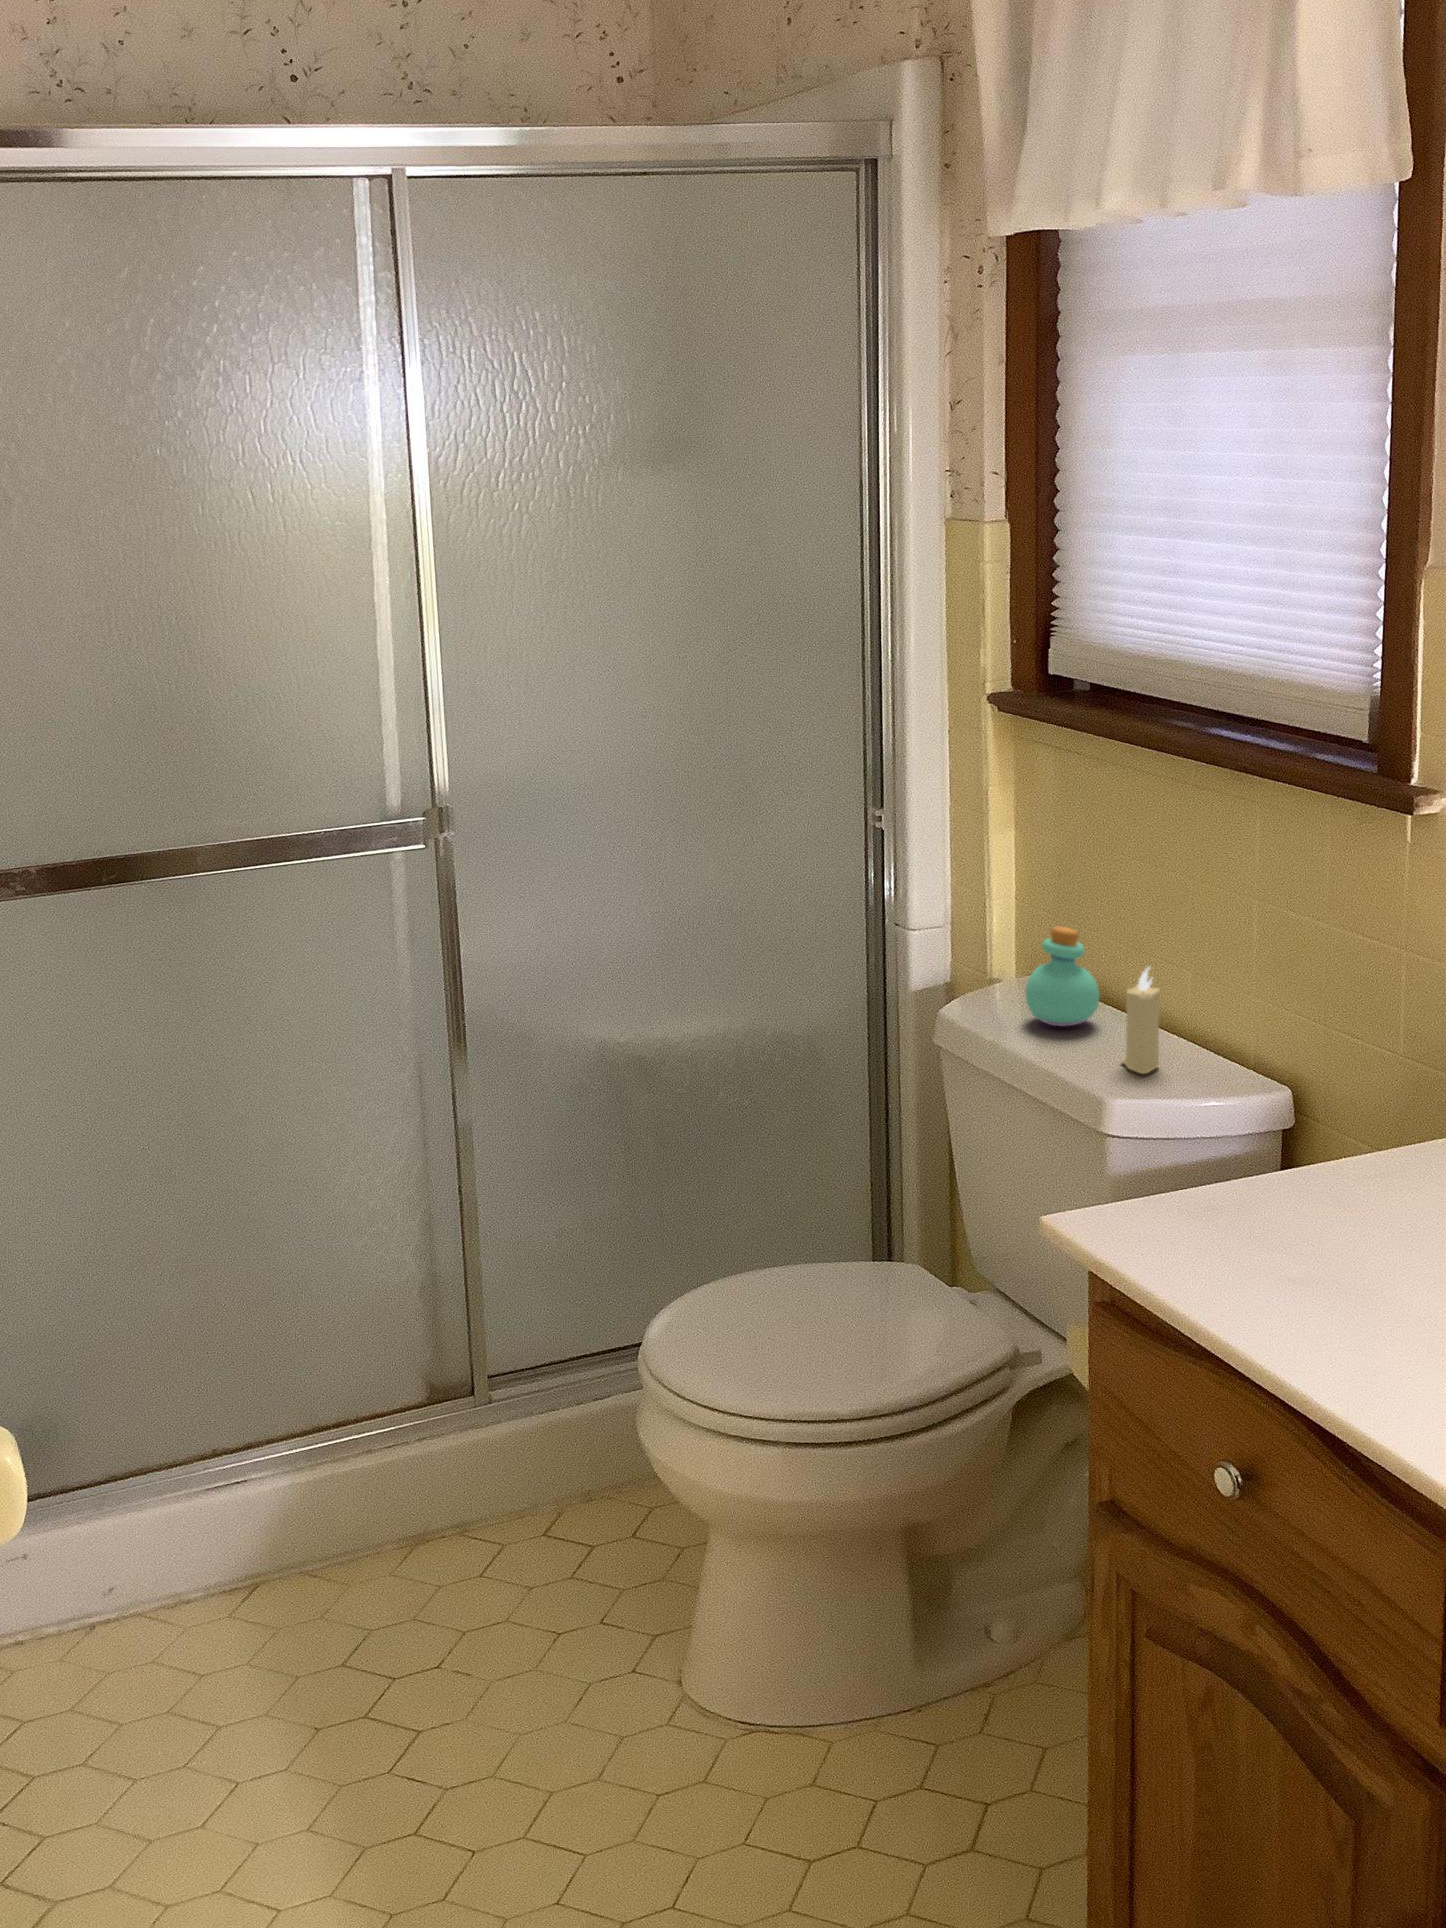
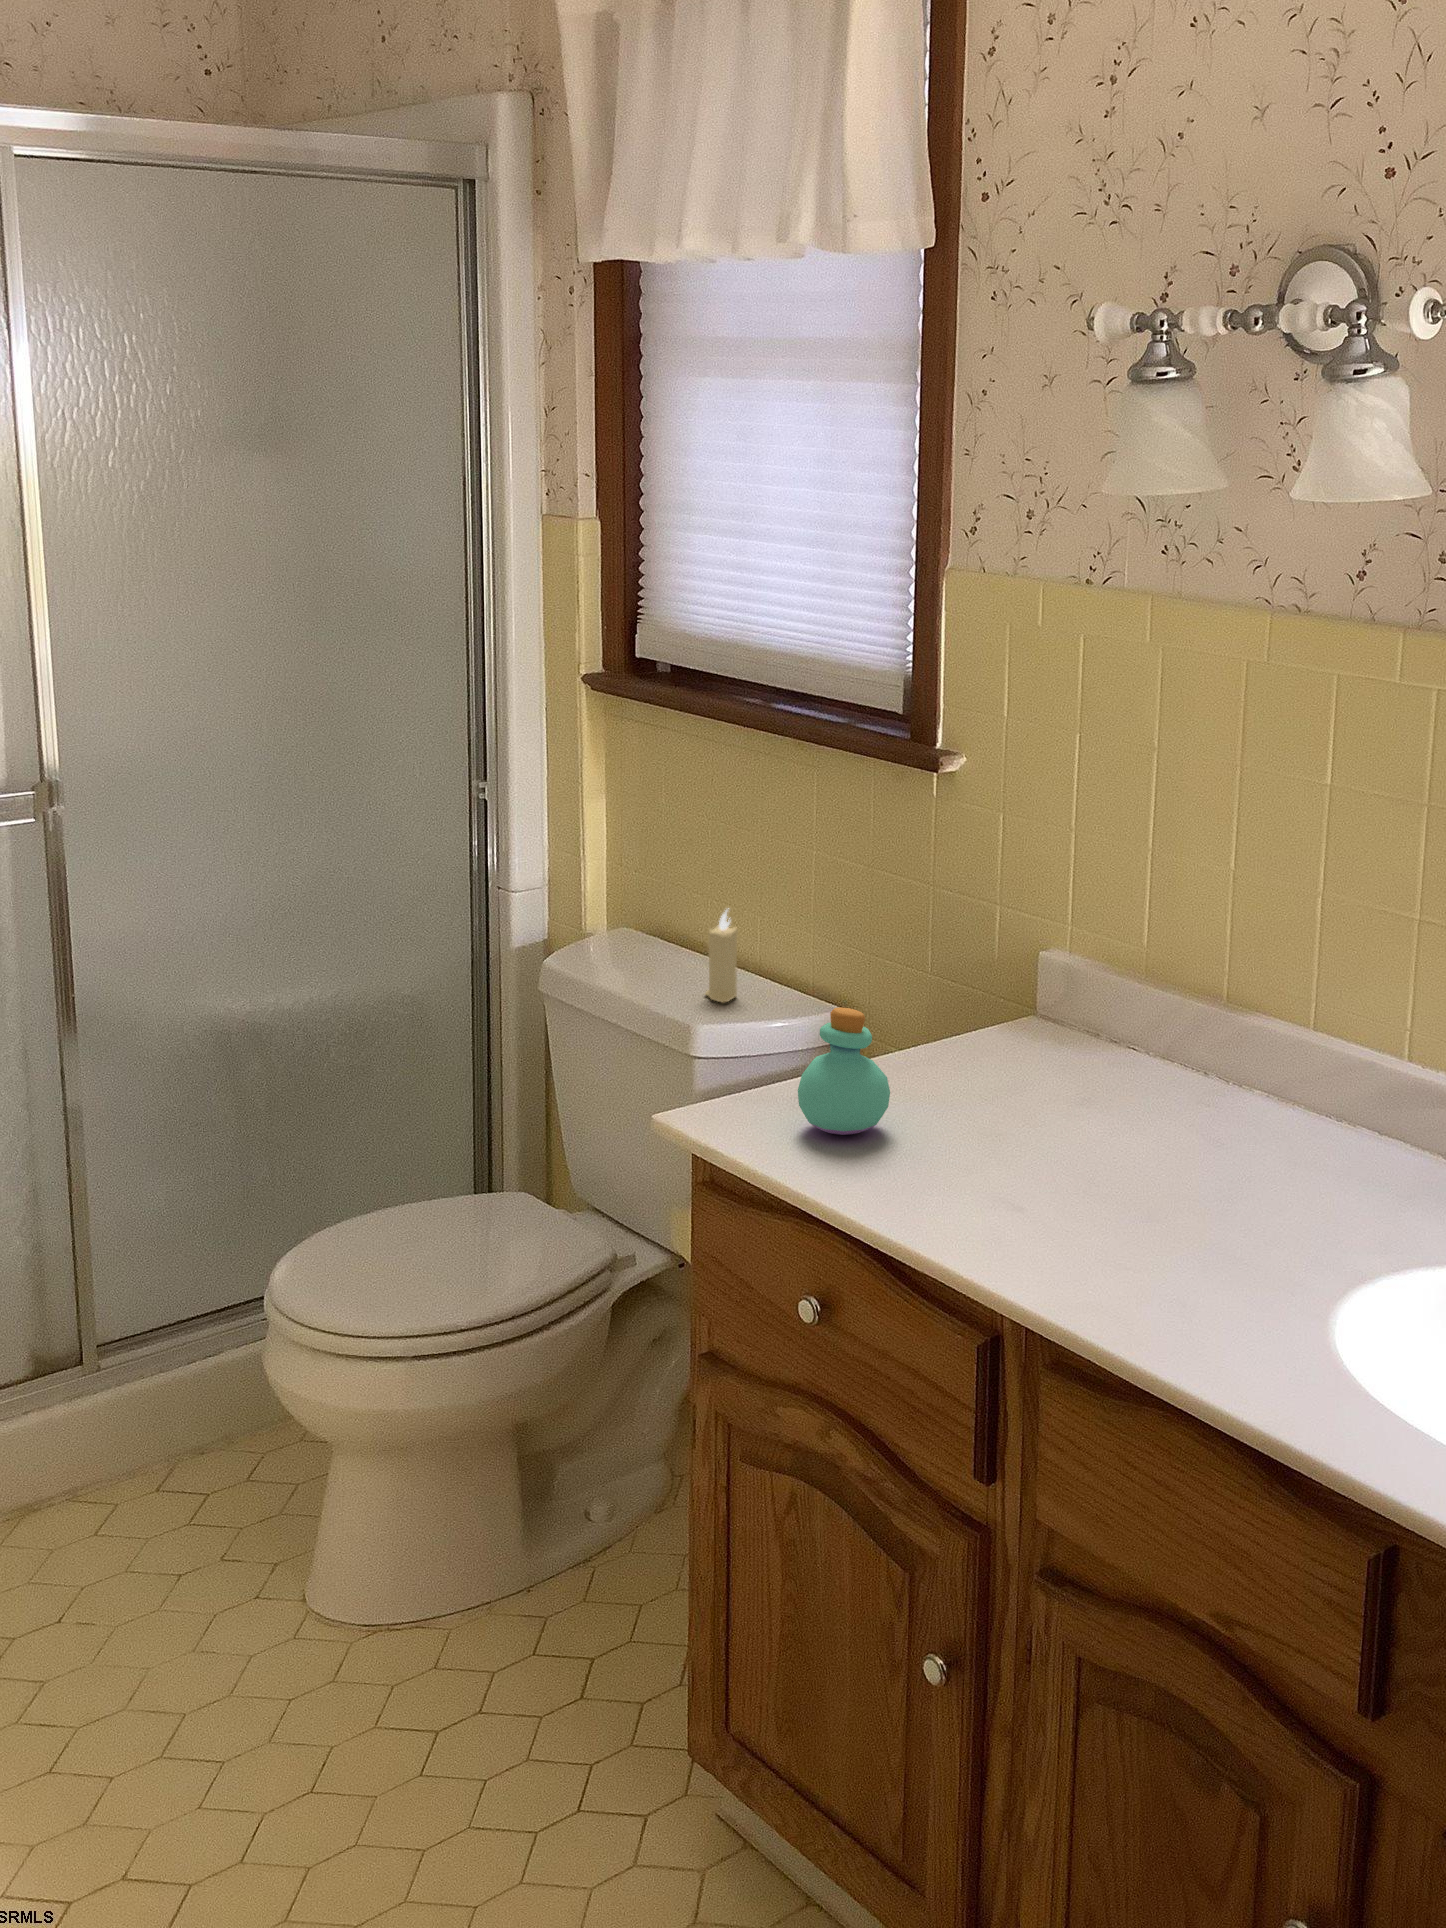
perfume bottle: present [1025,927,1100,1026] -> present [798,1007,890,1135]

